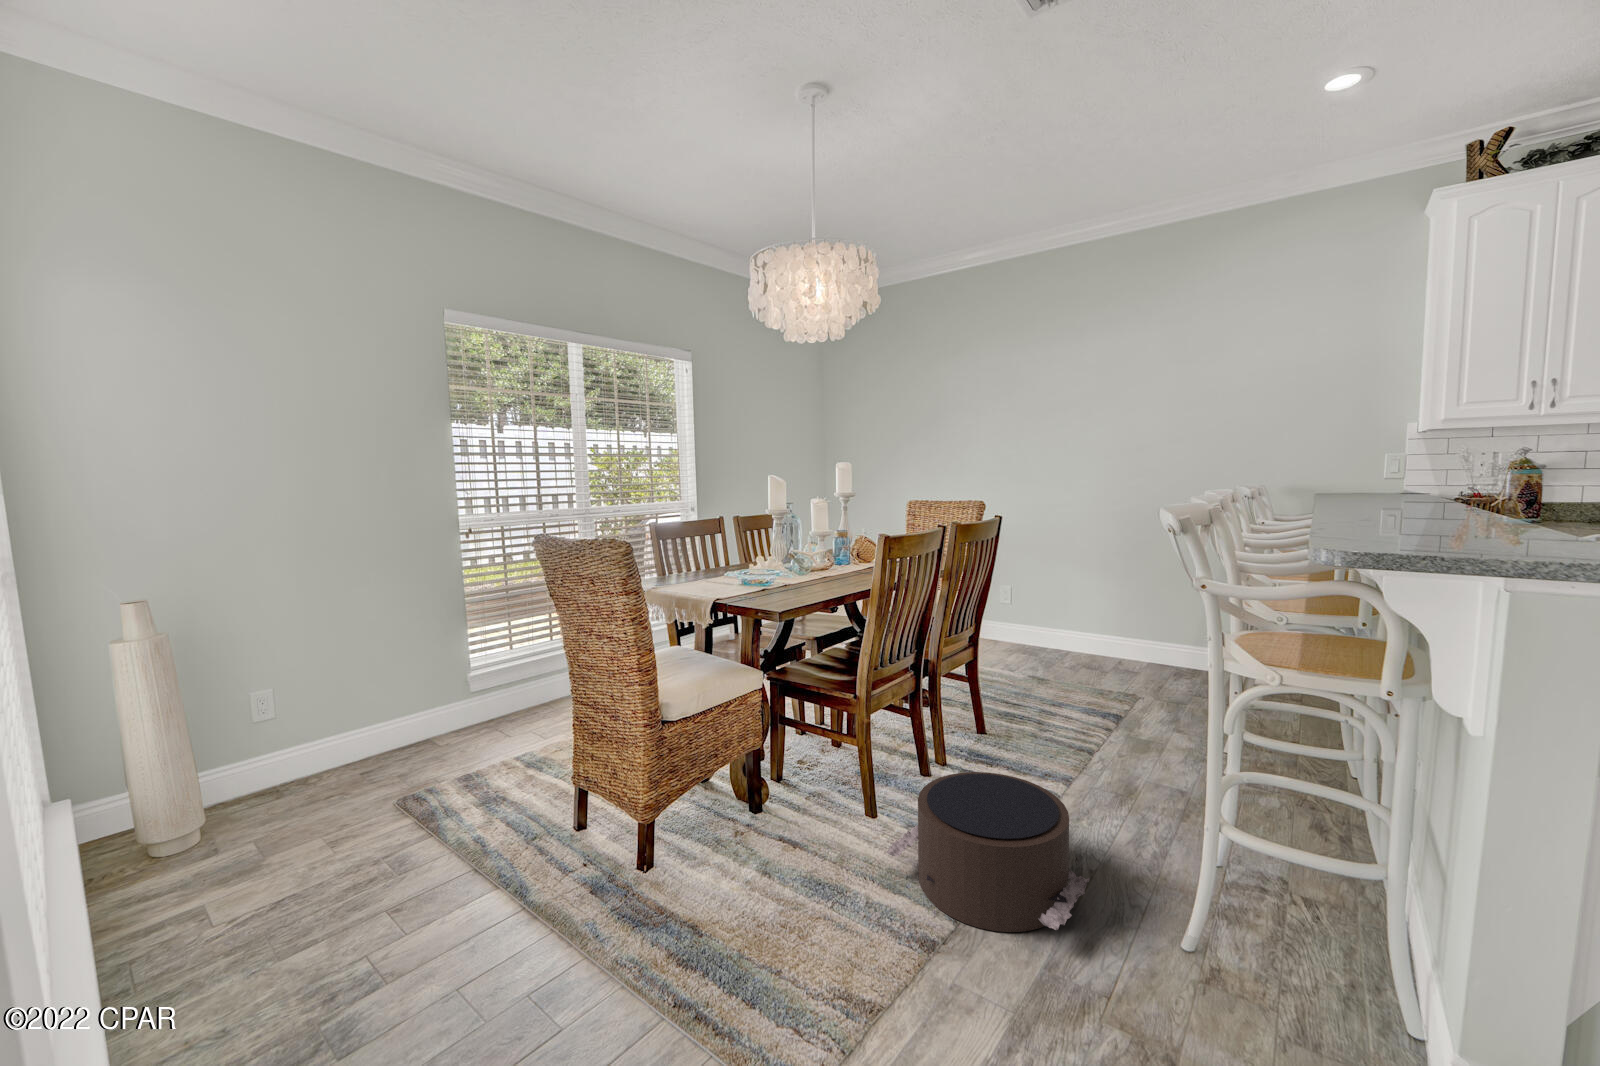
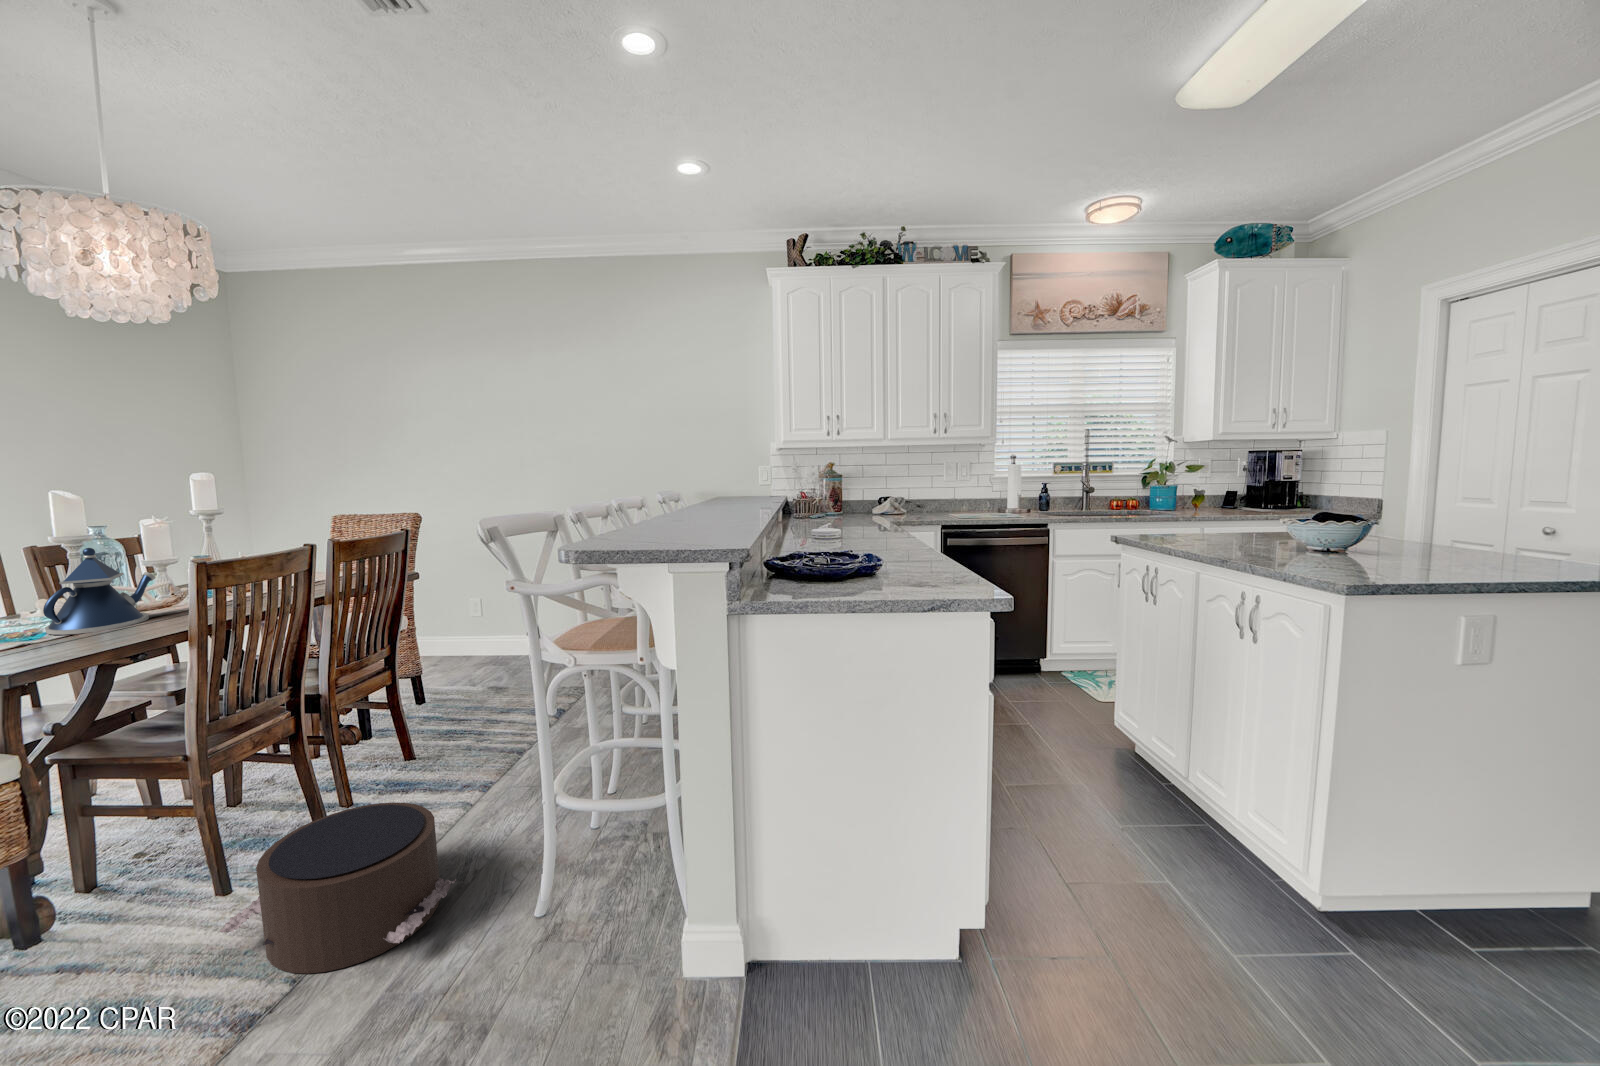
teapot: none [762,515,821,581] -> present [43,548,155,635]

